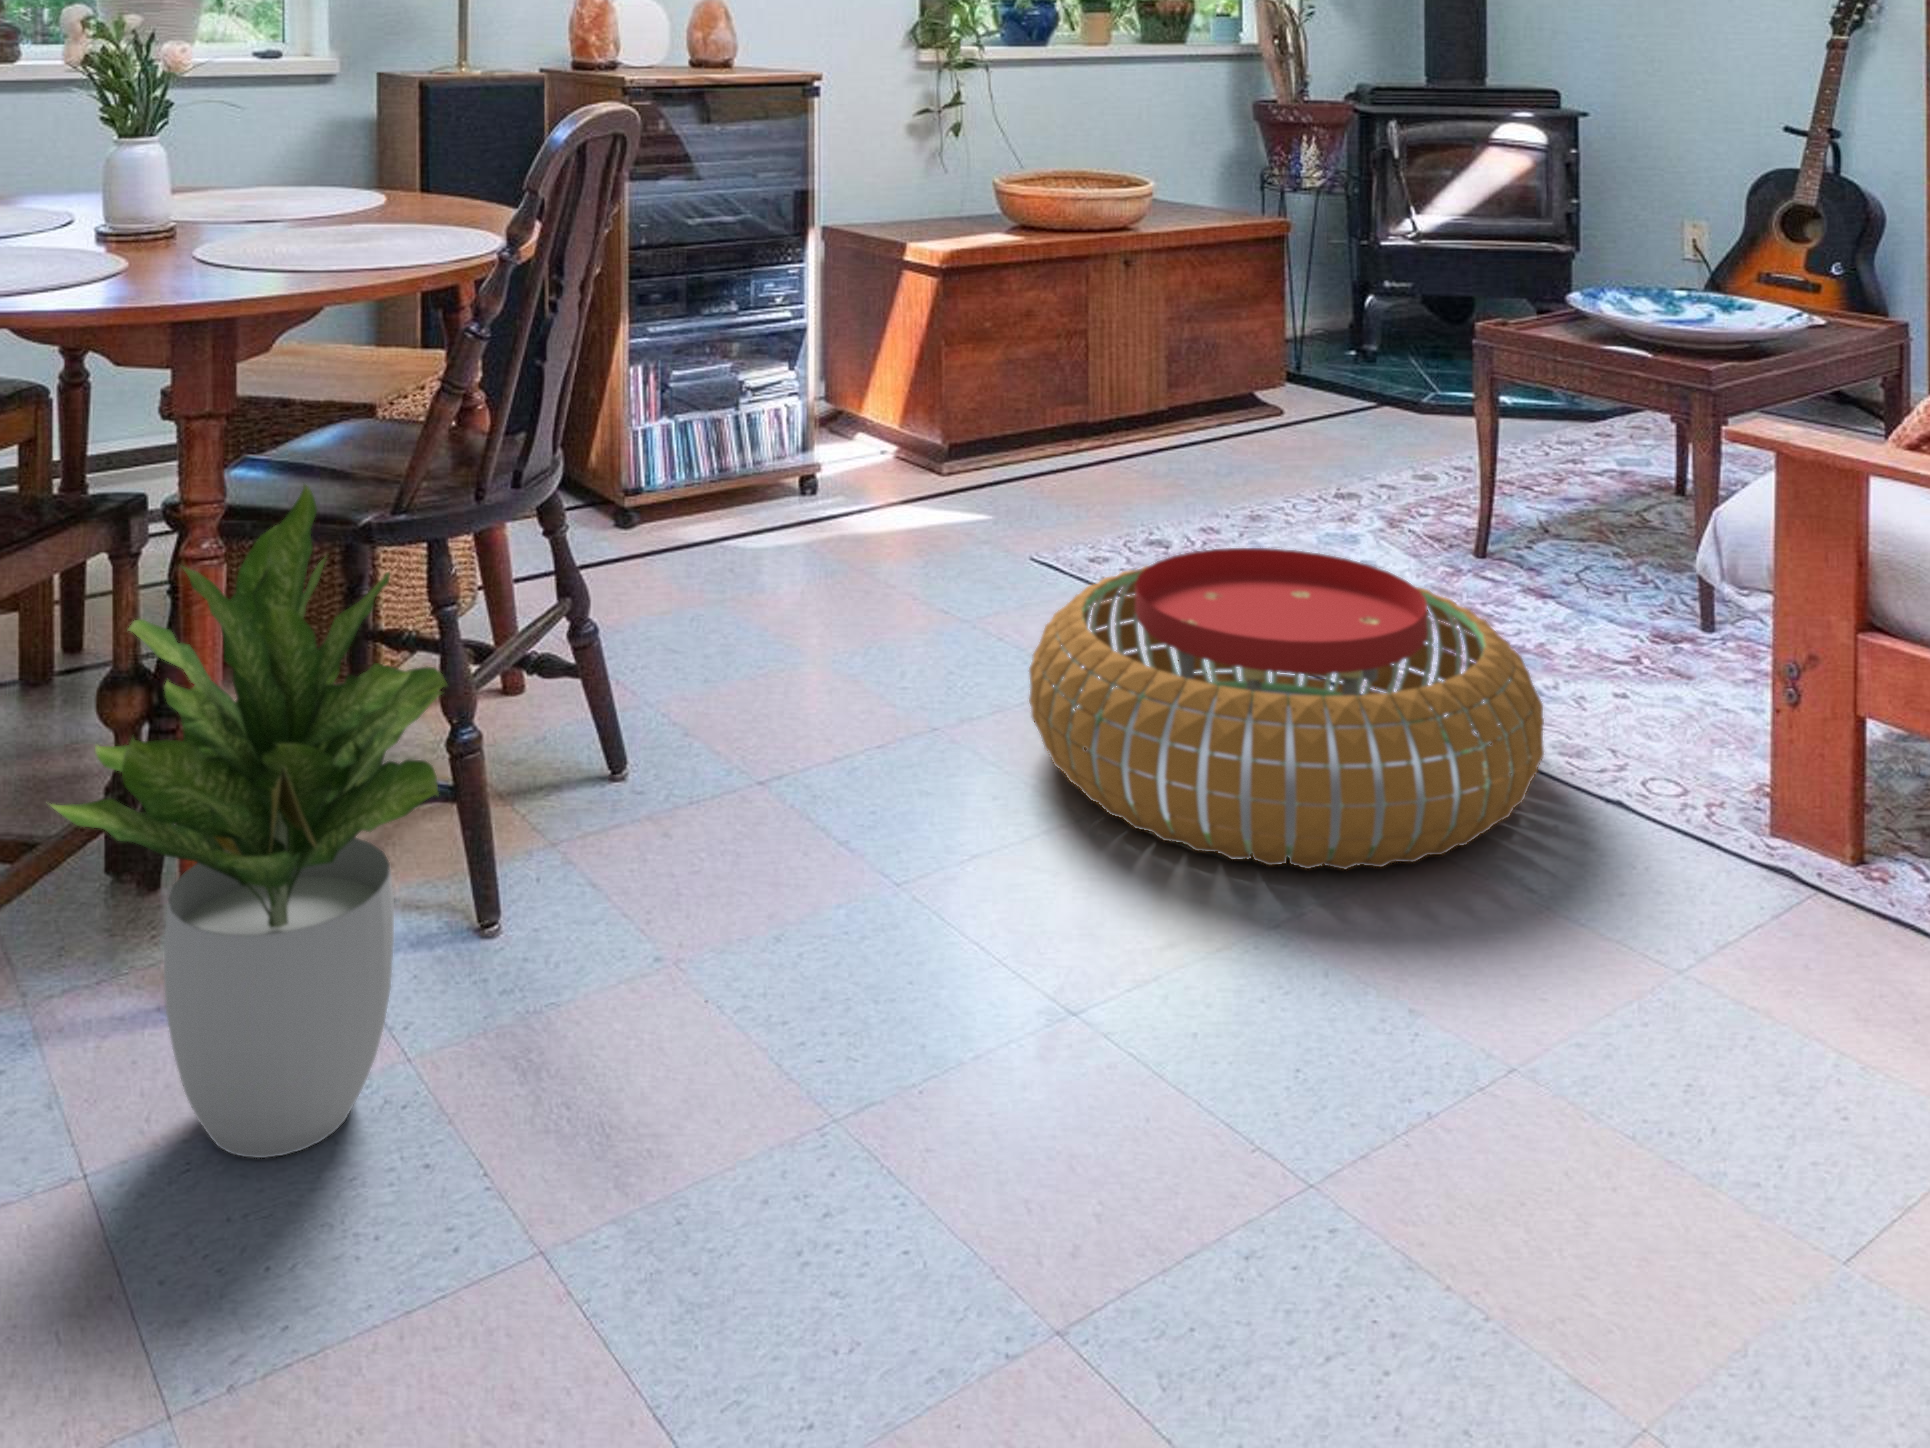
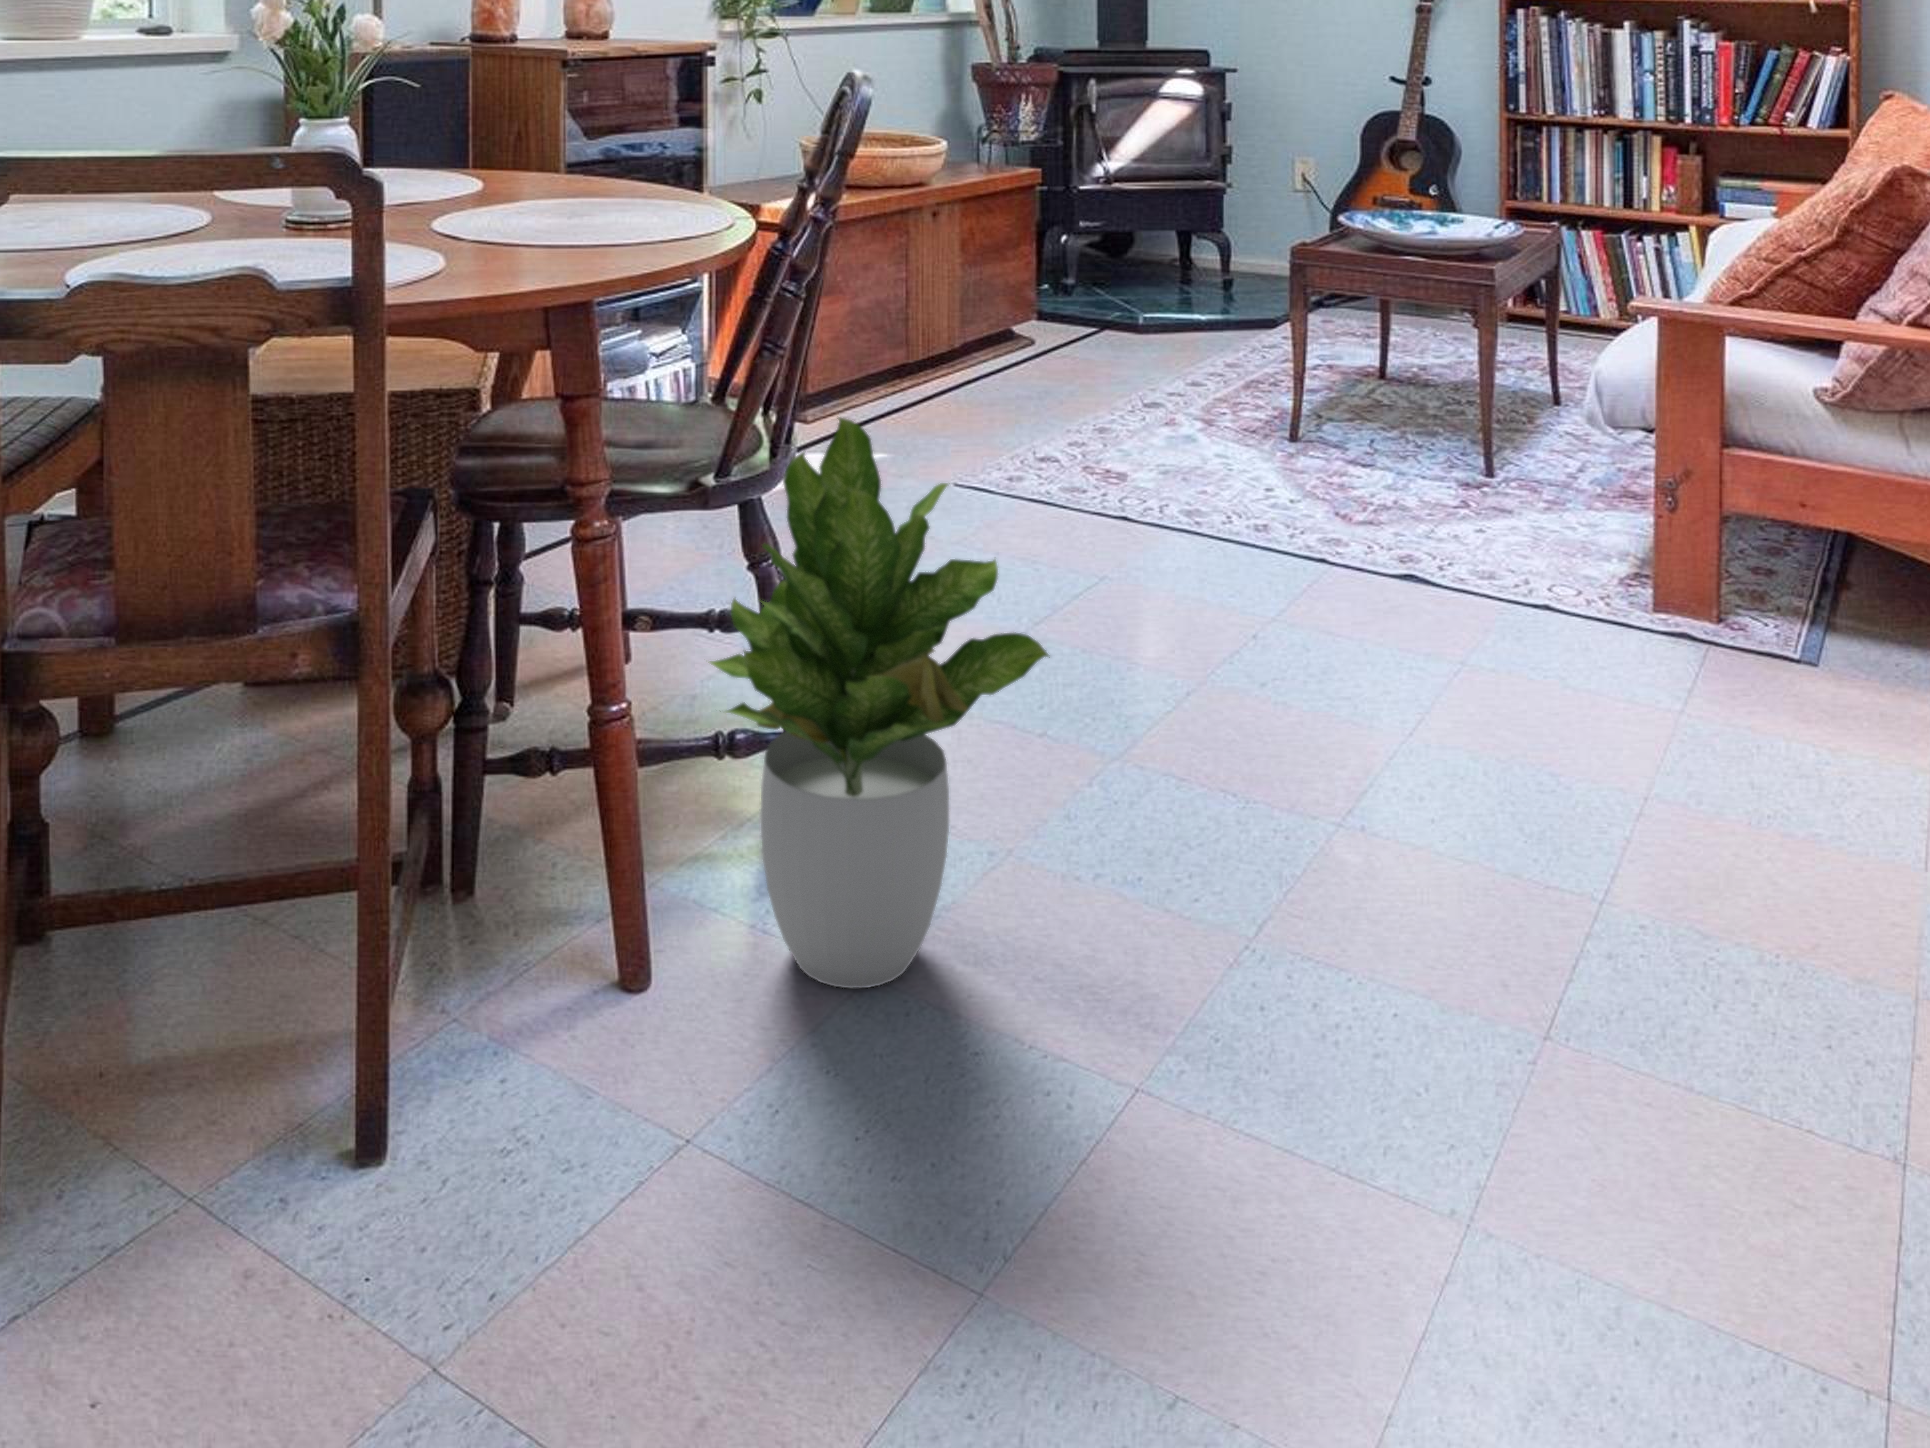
pouf: present [1029,548,1544,869] -> none [1105,429,1519,663]

